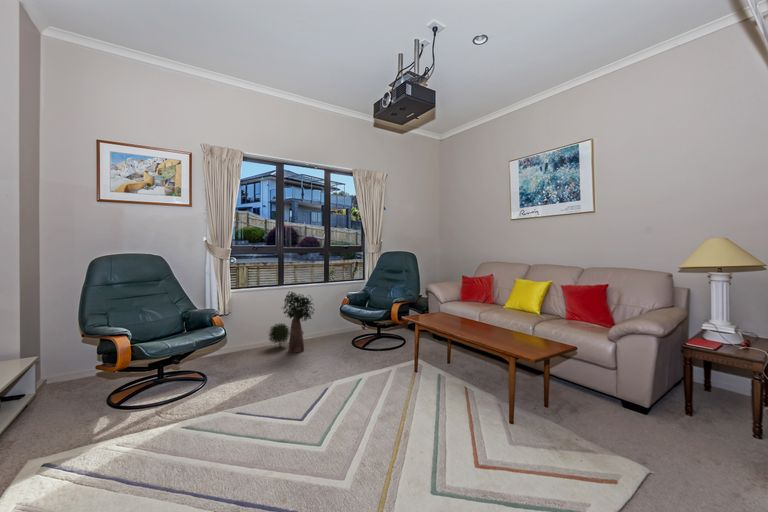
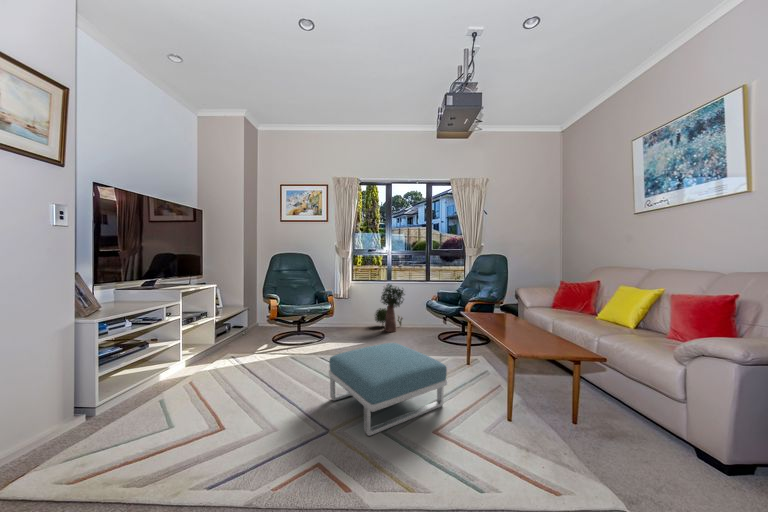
footstool: none [331,361,458,474] -> present [329,343,447,436]

